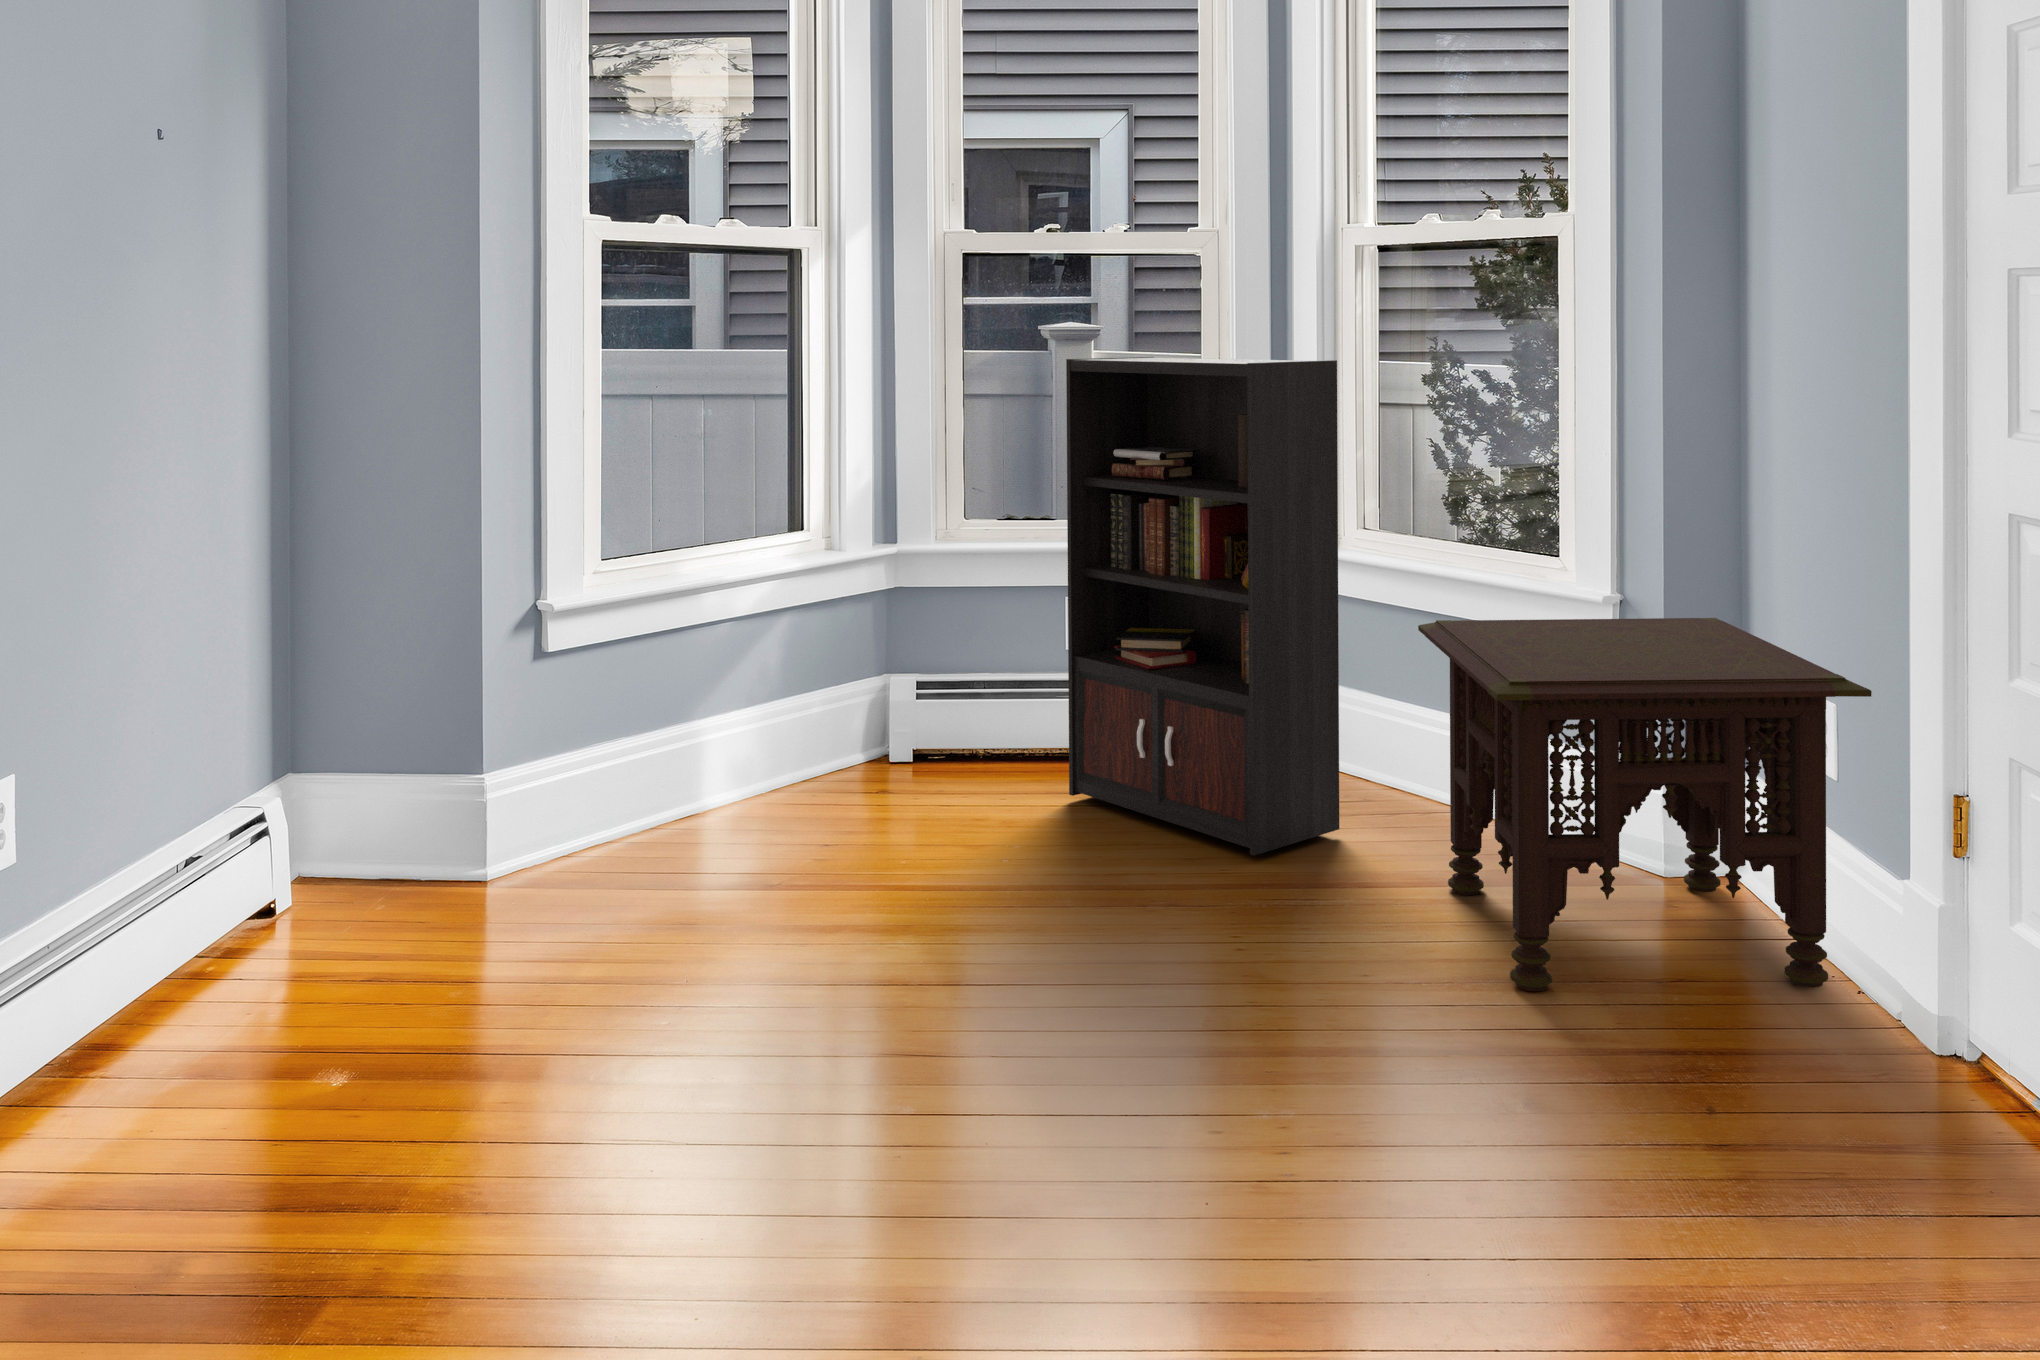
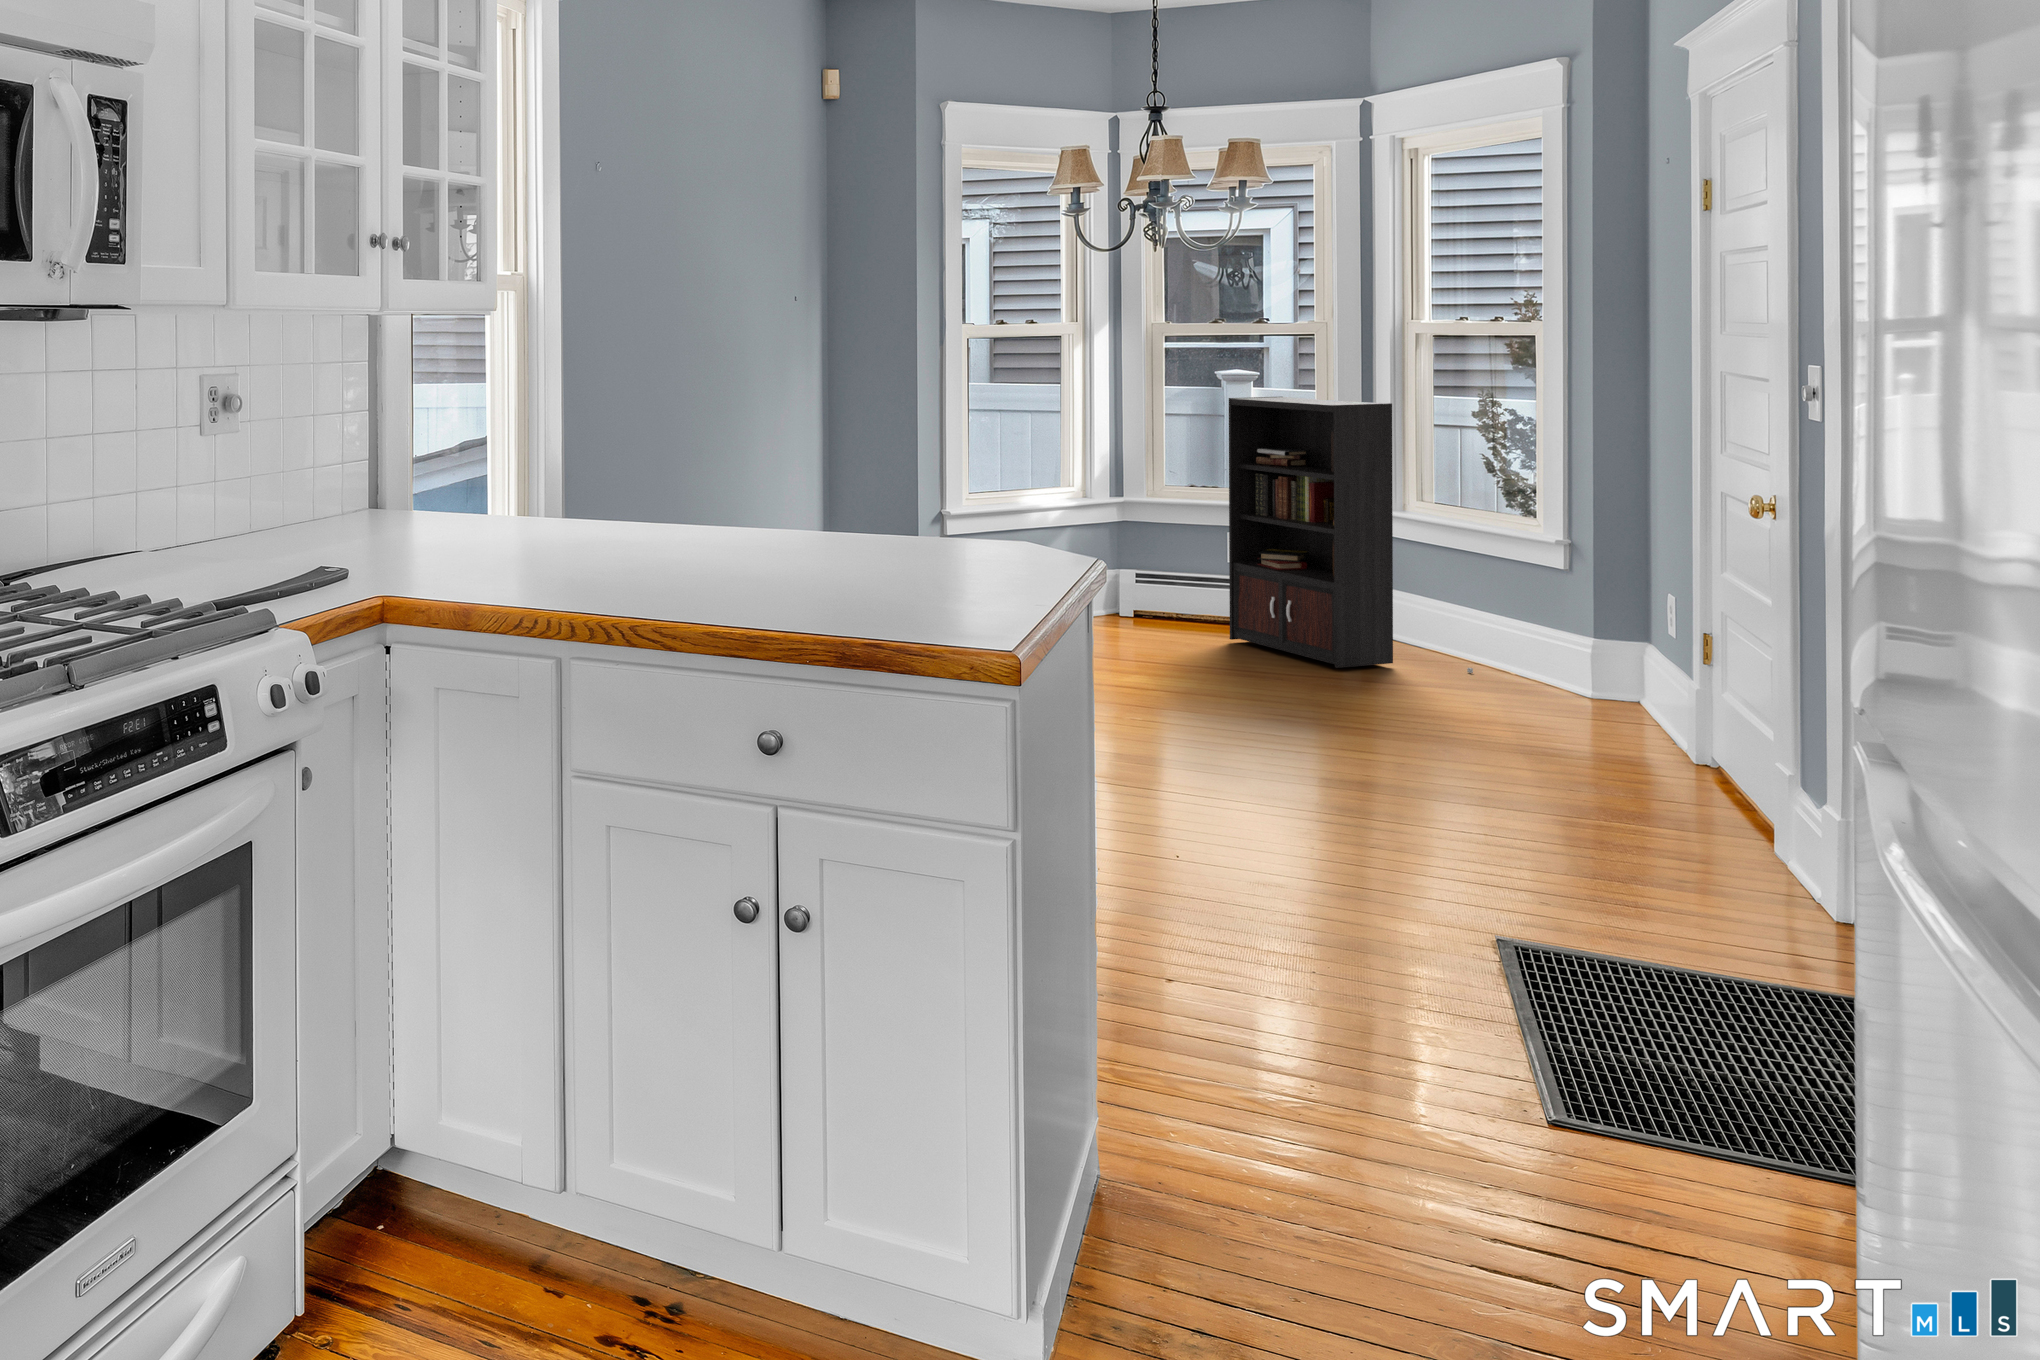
side table: present [1418,618,1872,991] -> none [1435,546,1674,735]

